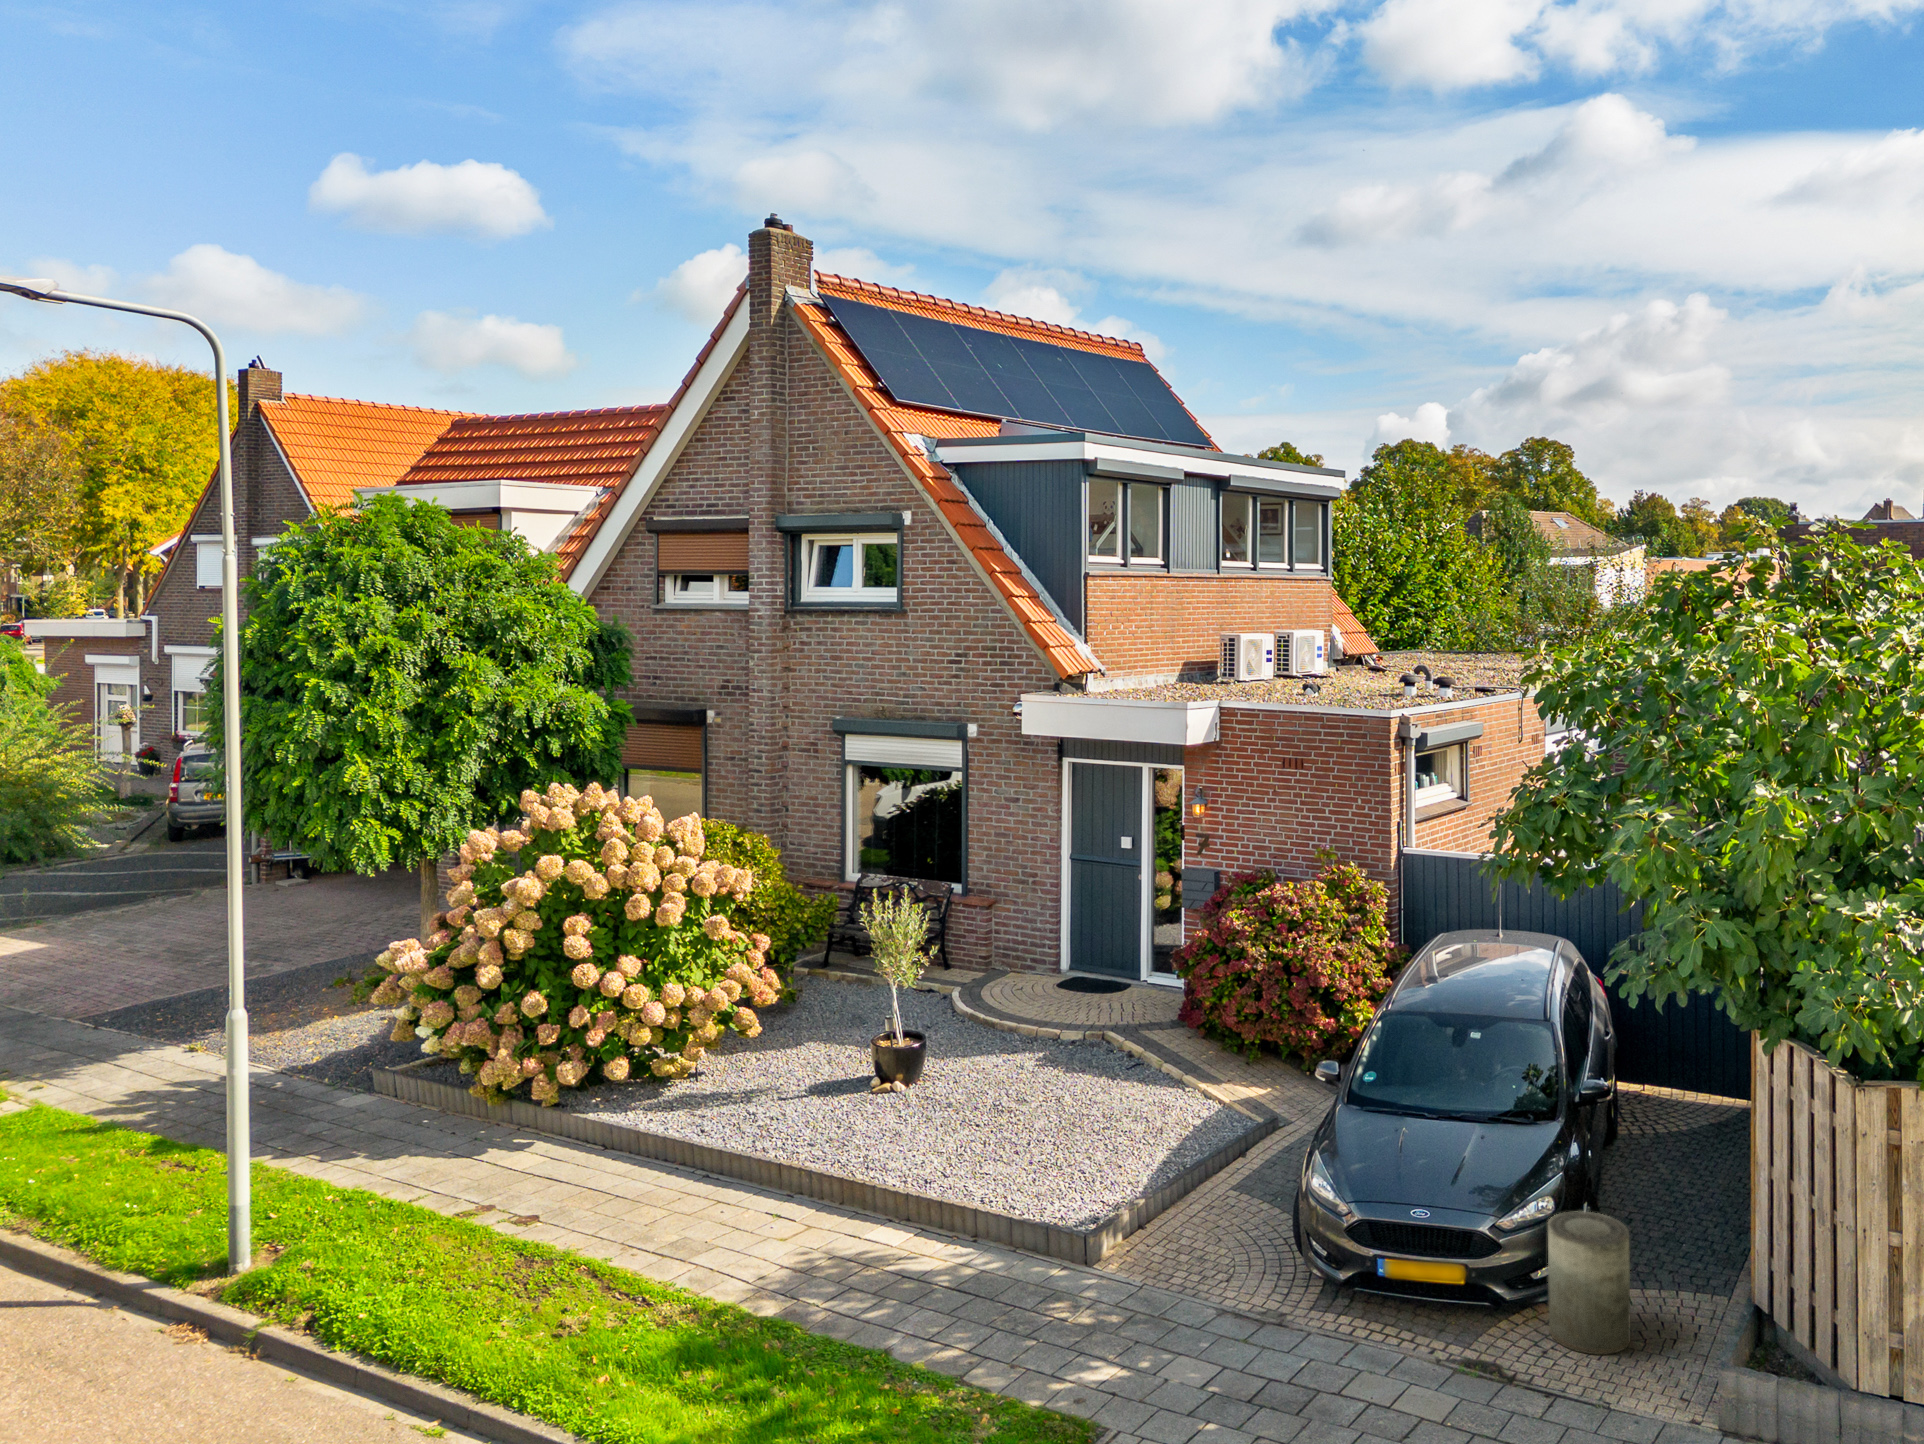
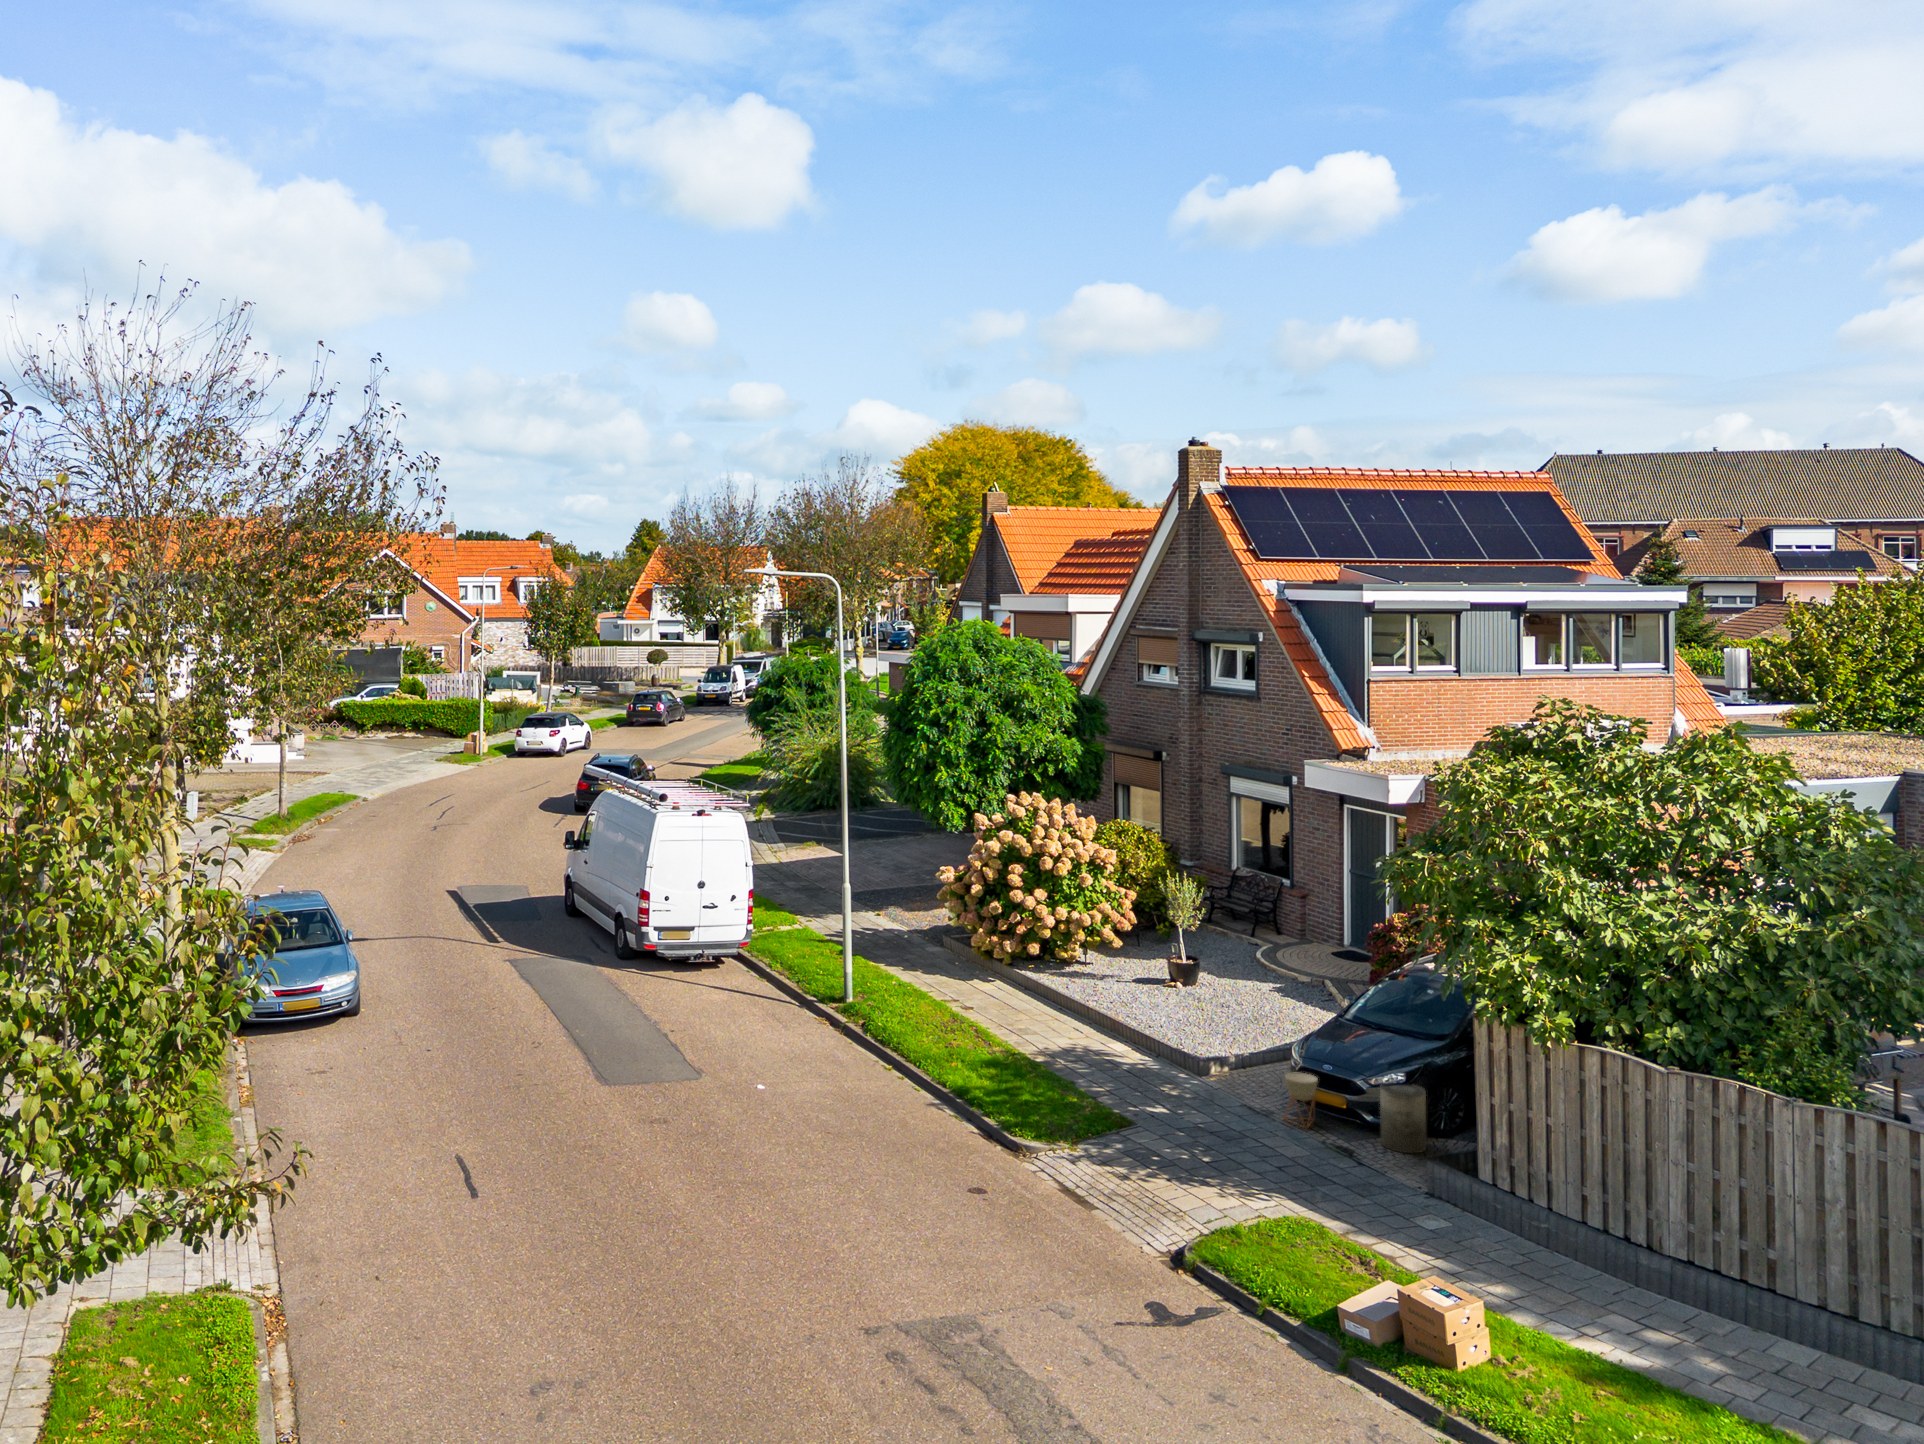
planter: none [1367,1238,1431,1356] -> present [1284,1072,1318,1128]

